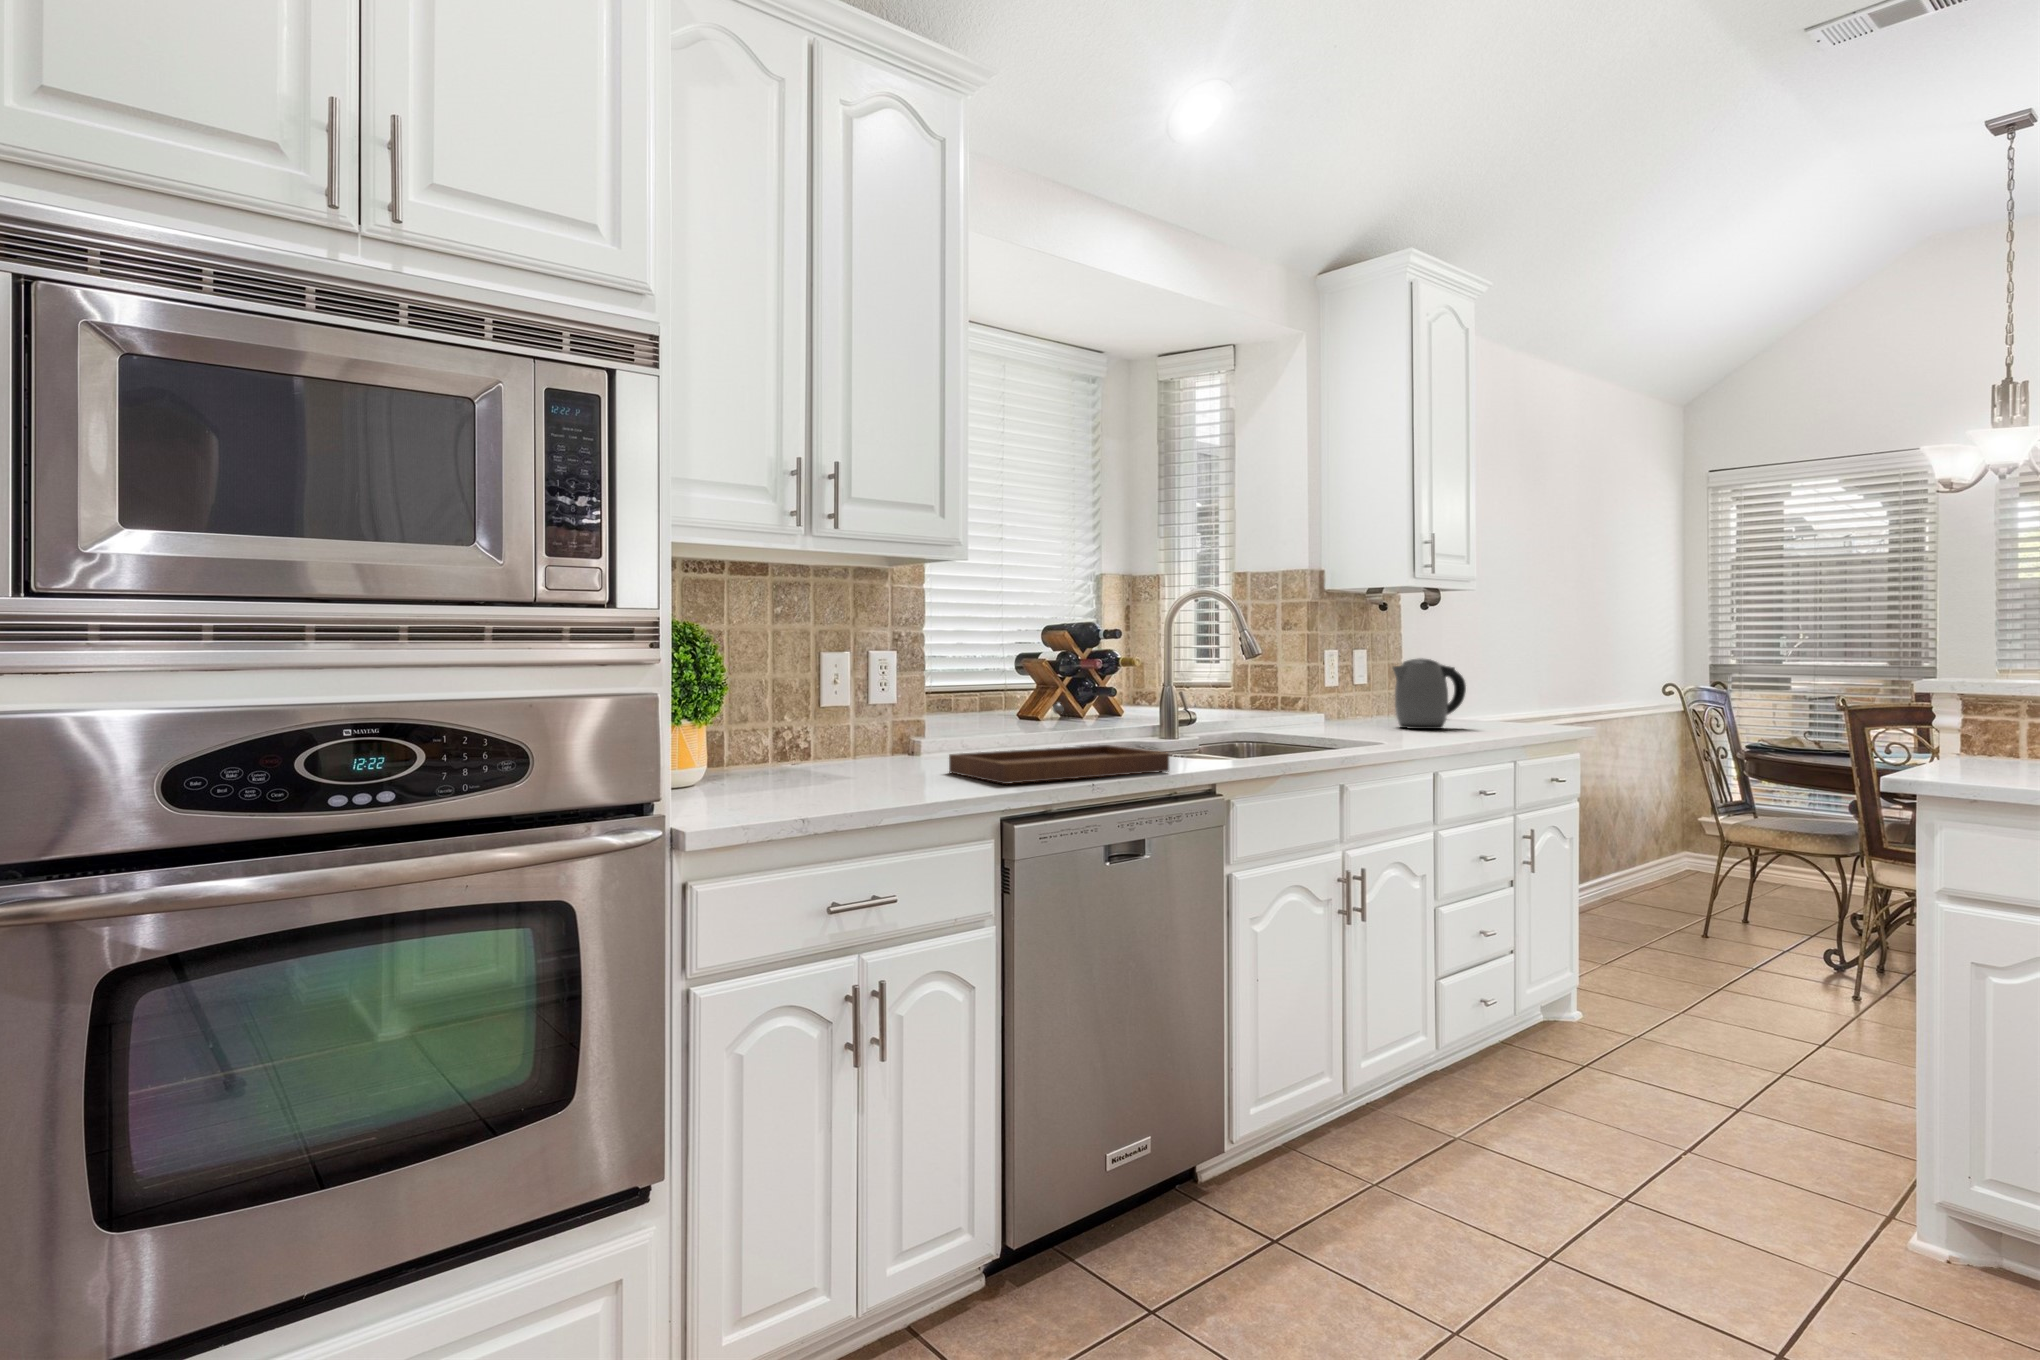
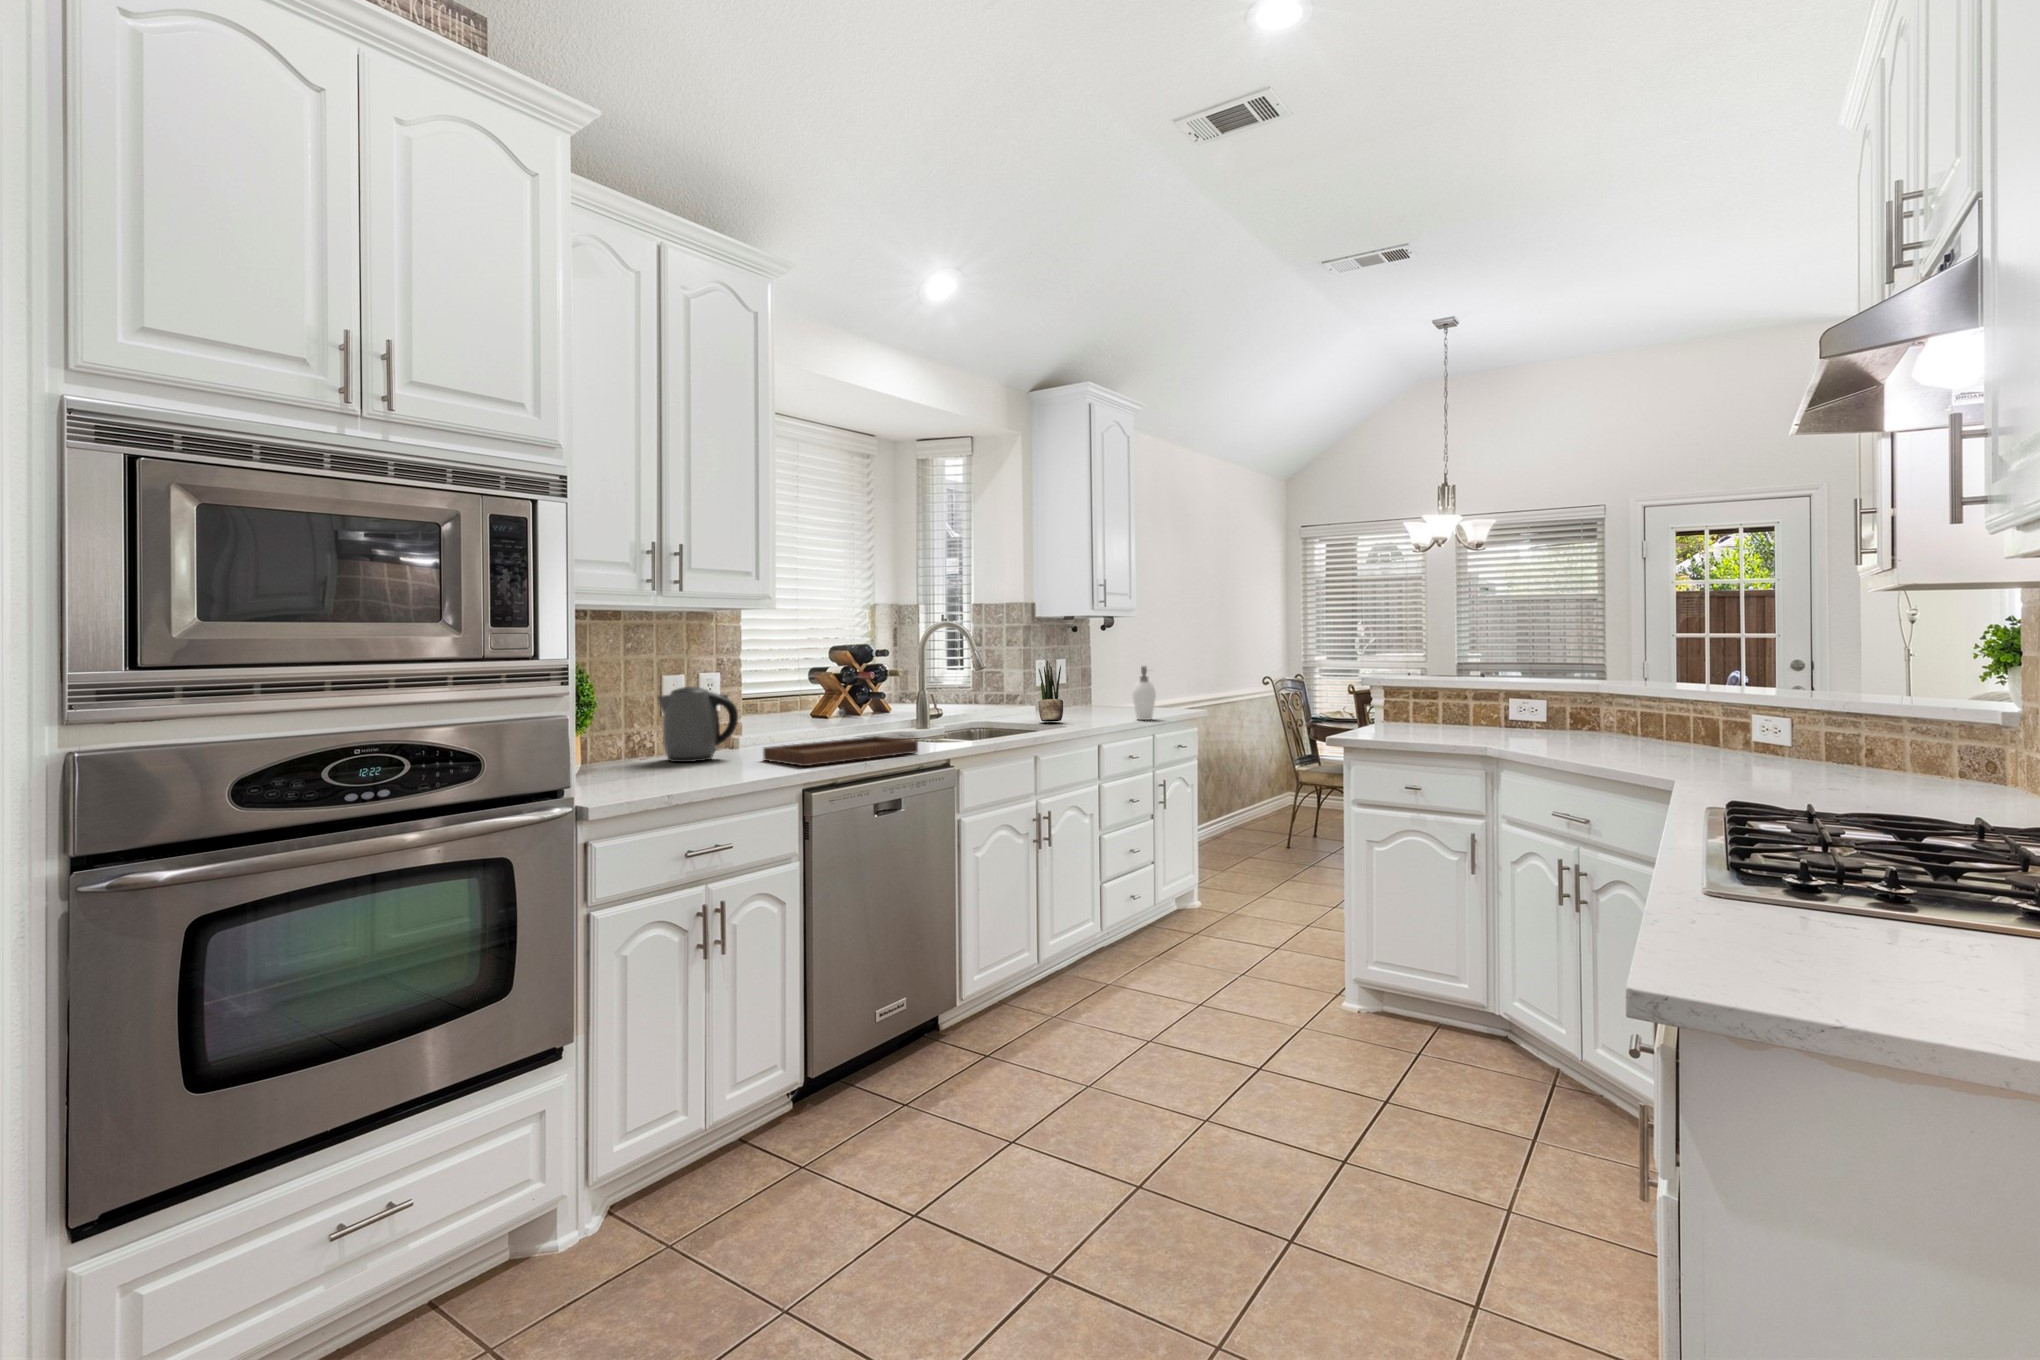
potted plant: none [1337,646,1375,735] -> present [1038,661,1063,722]
kettle: present [1393,658,1466,729] -> present [658,687,738,762]
soap dispenser: none [1482,658,1521,737] -> present [1133,666,1156,720]

